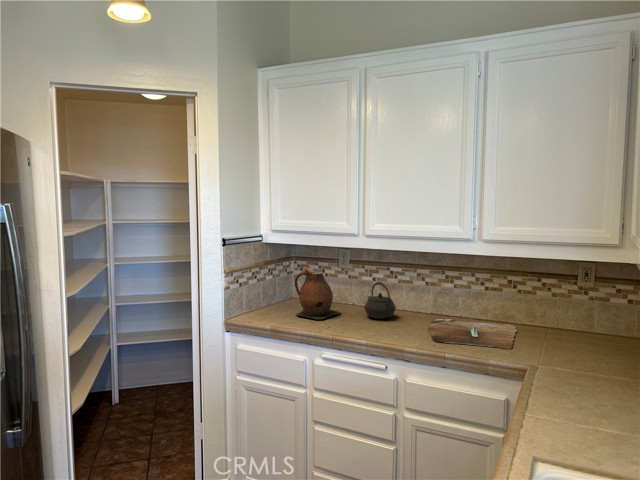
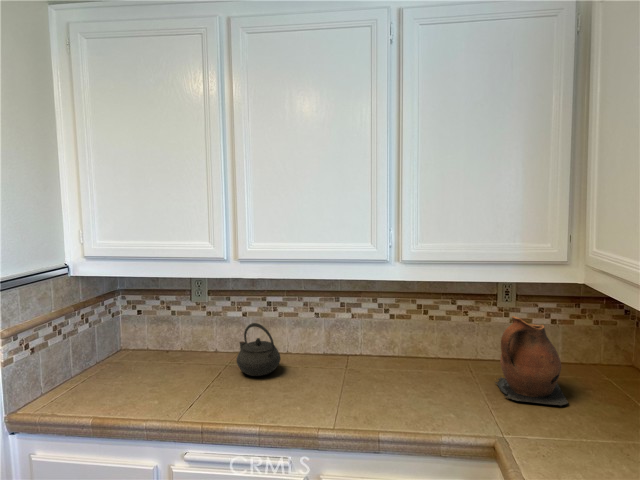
ceramic pitcher: present [295,266,340,320] -> present [495,316,568,407]
cutting board: present [429,318,517,349] -> none [330,360,450,413]

